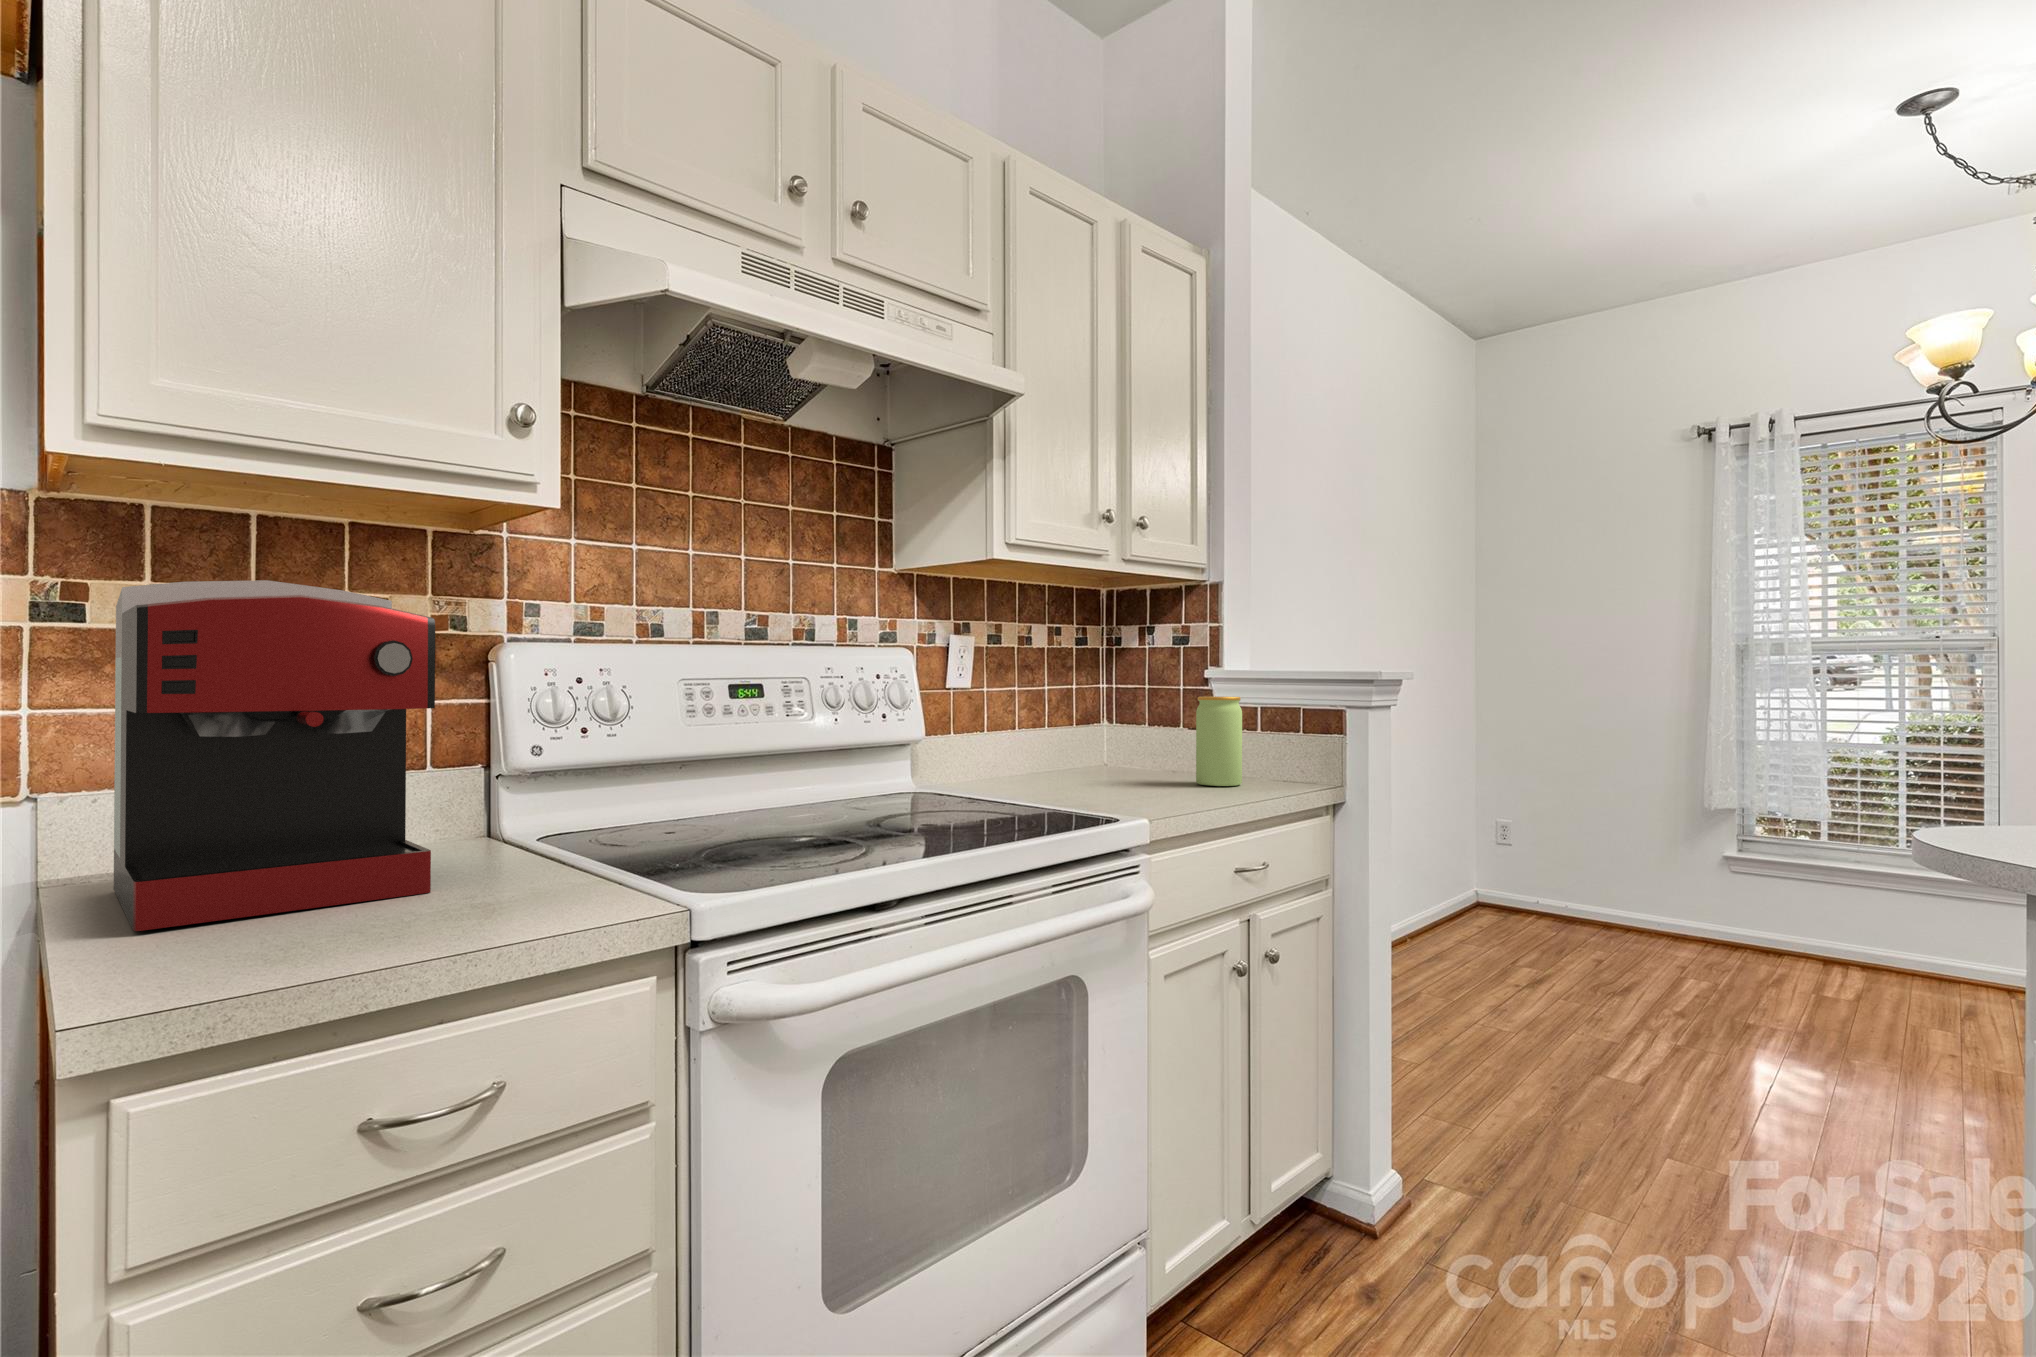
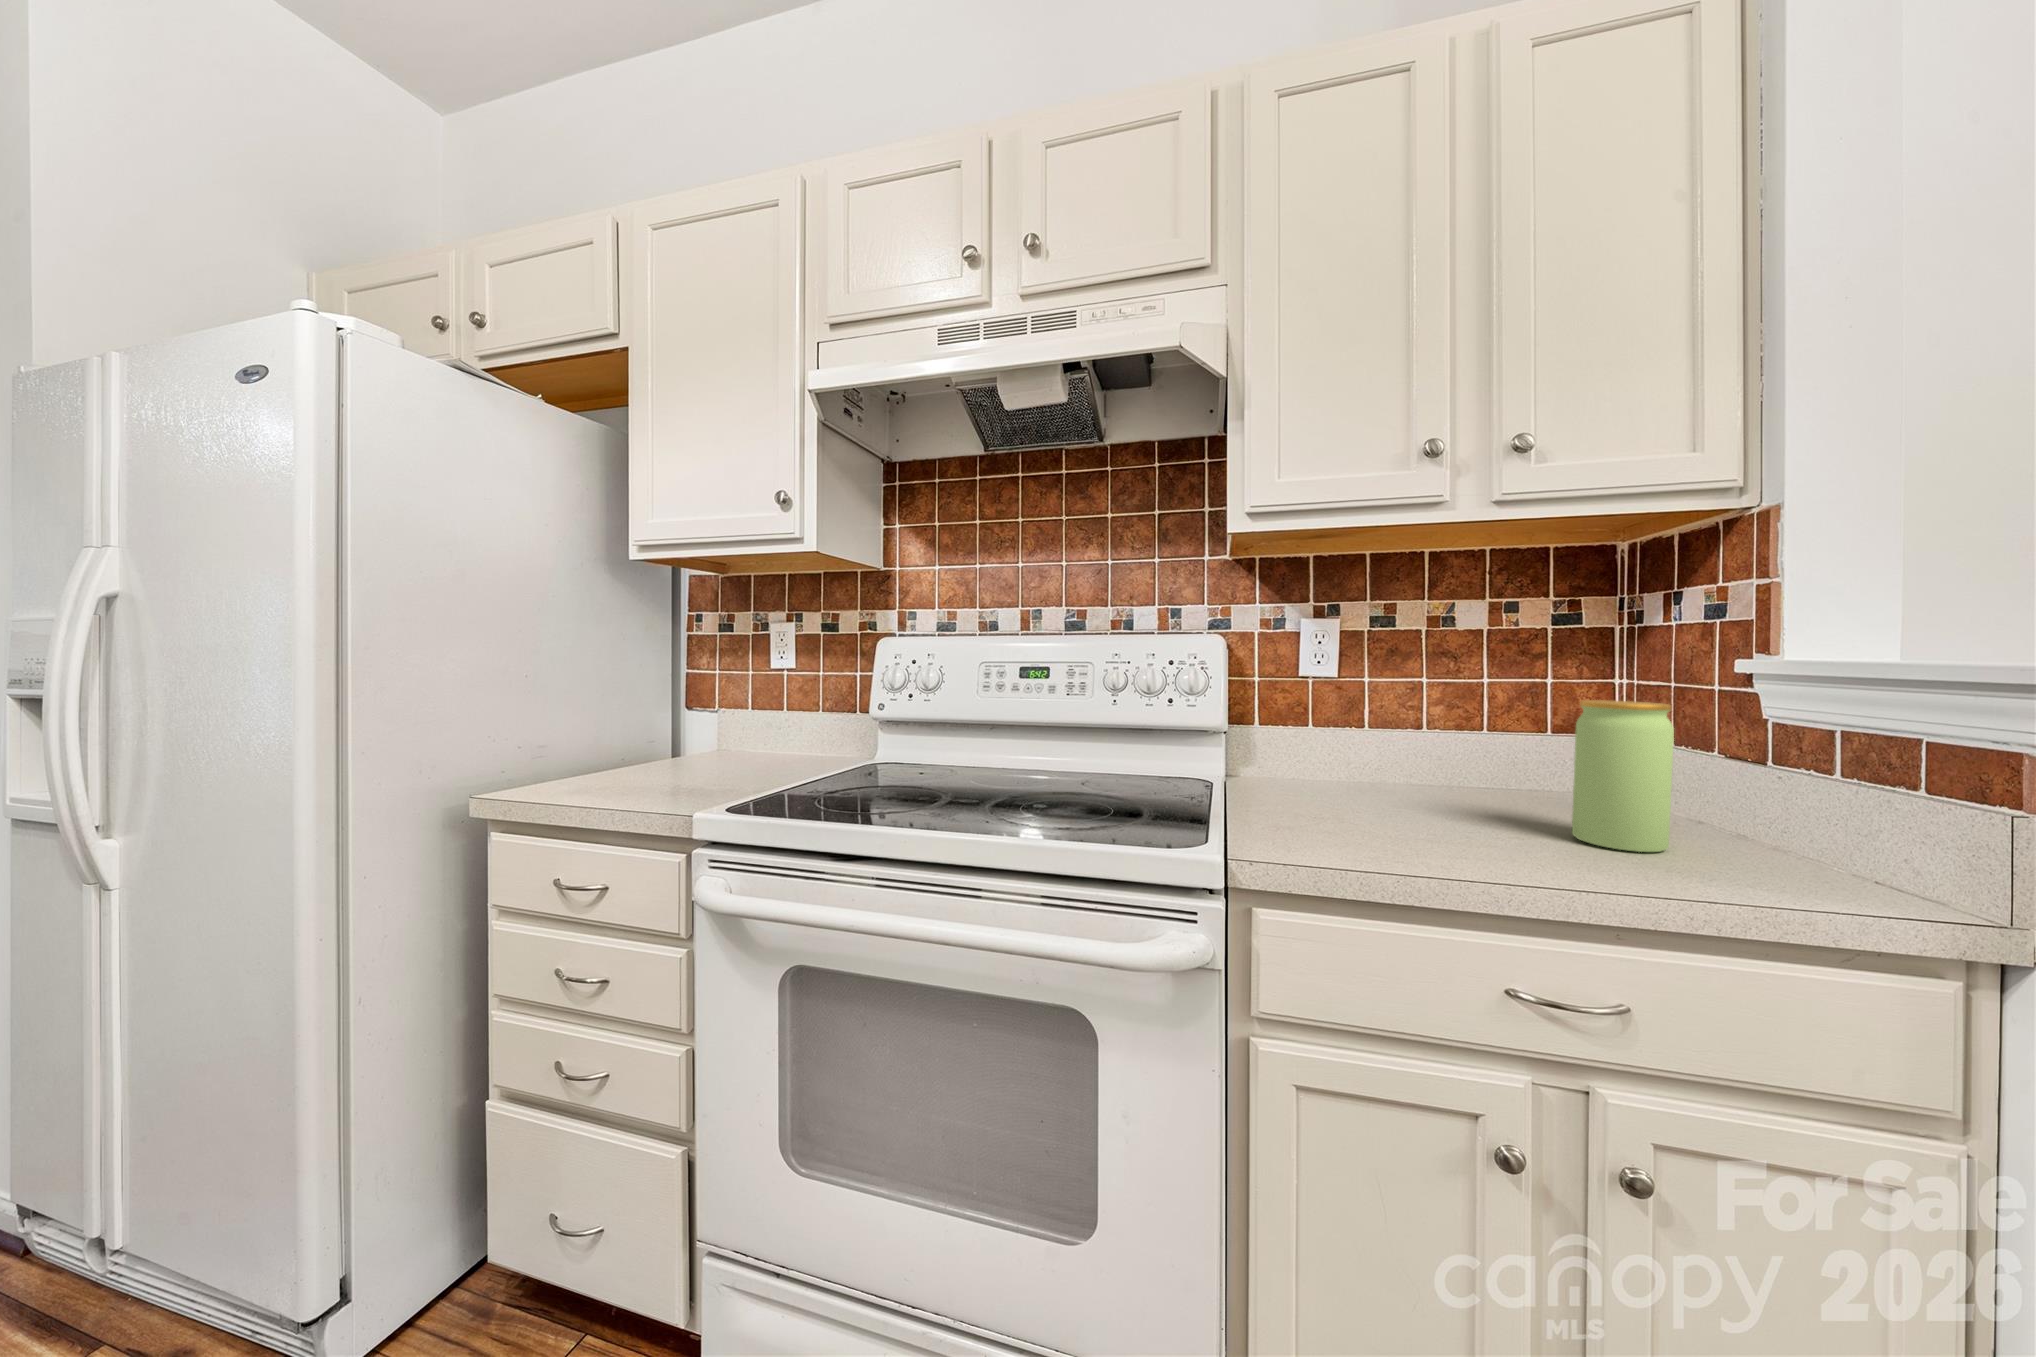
coffee maker: present [114,580,435,931] -> none [619,610,801,781]

